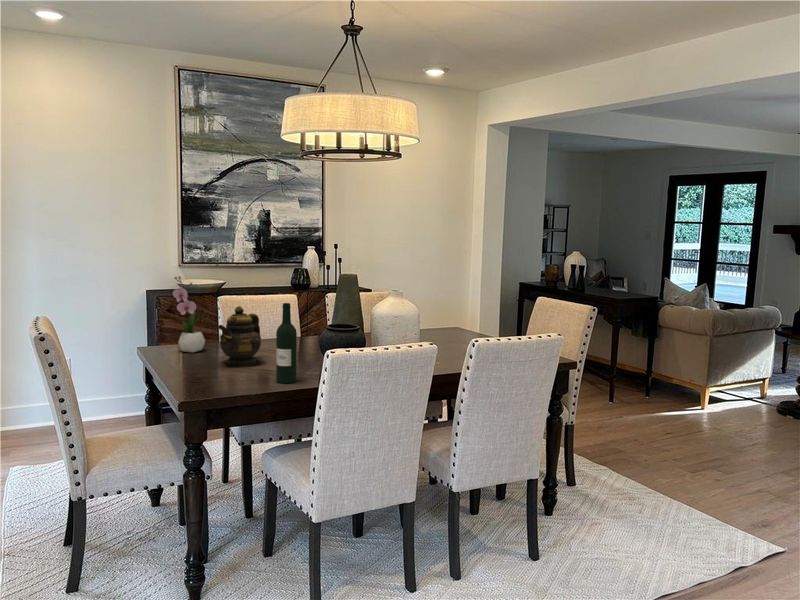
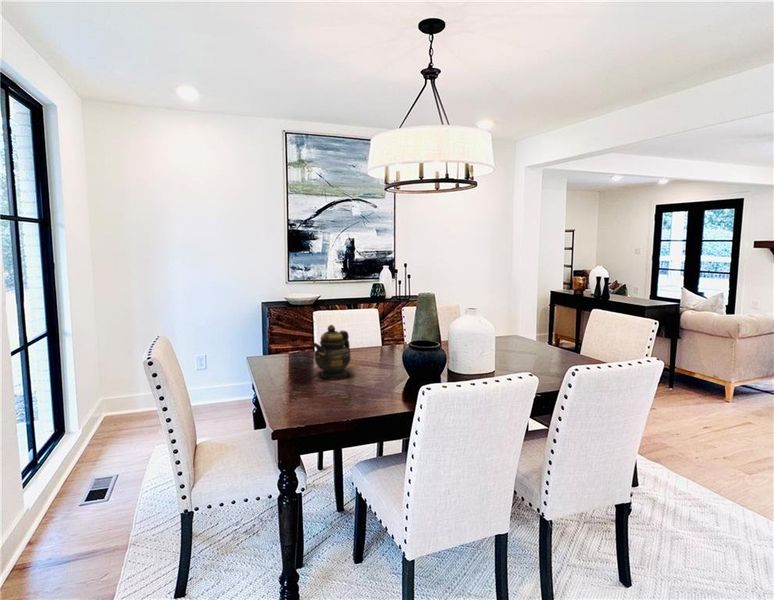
flower arrangement: present [173,276,205,353] -> none [275,297,305,362]
wine bottle: present [276,303,297,383] -> none [366,326,385,403]

